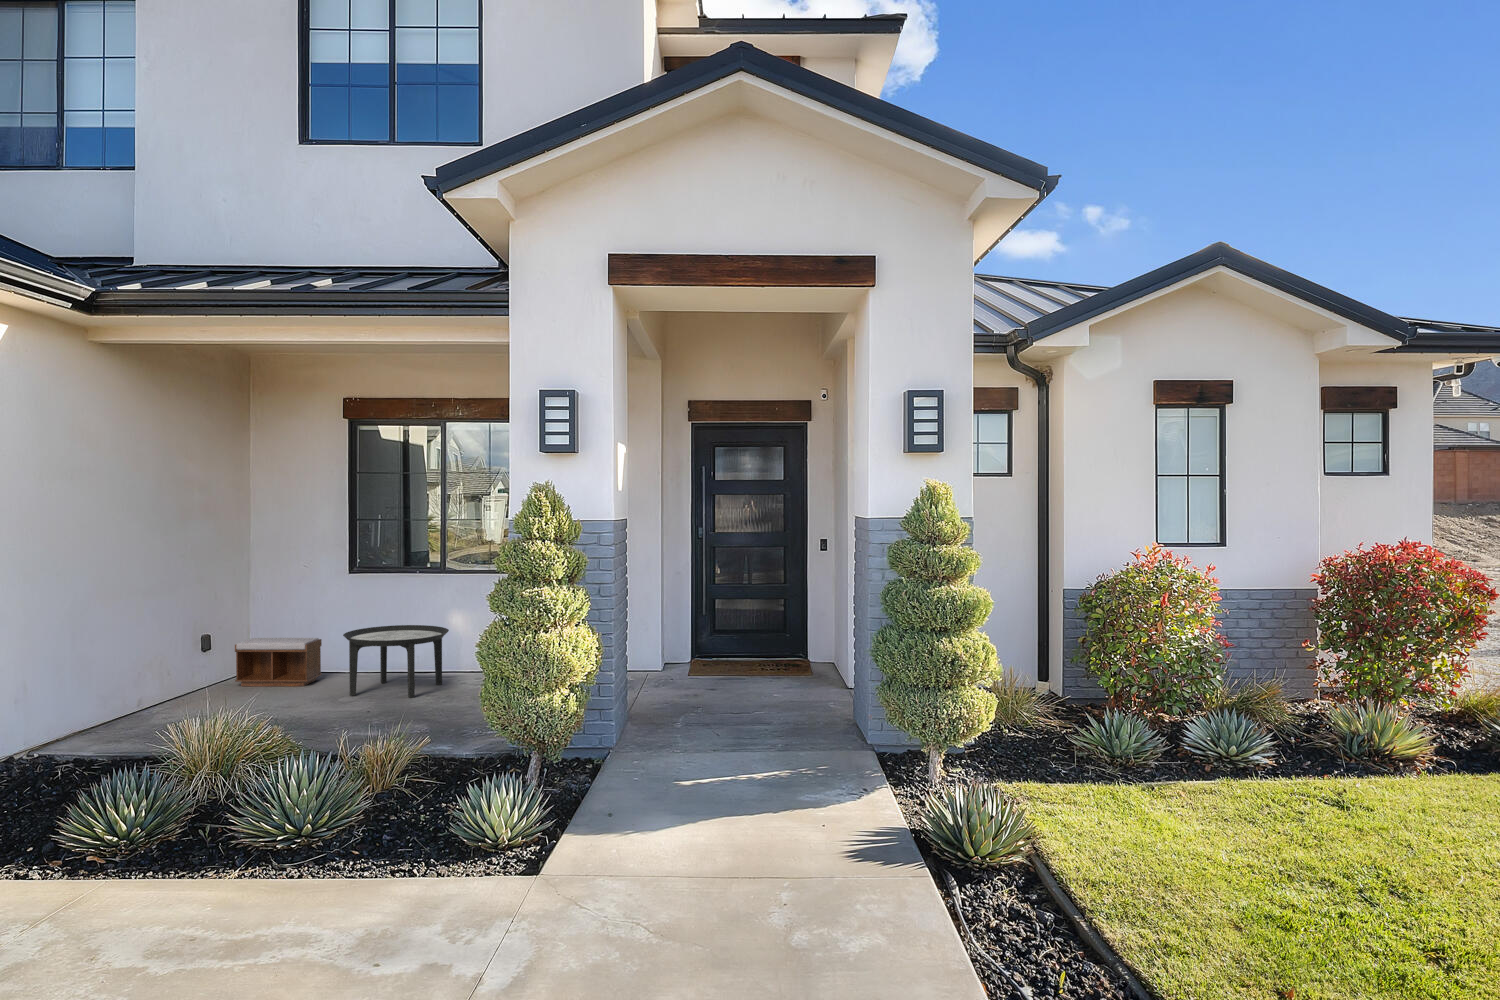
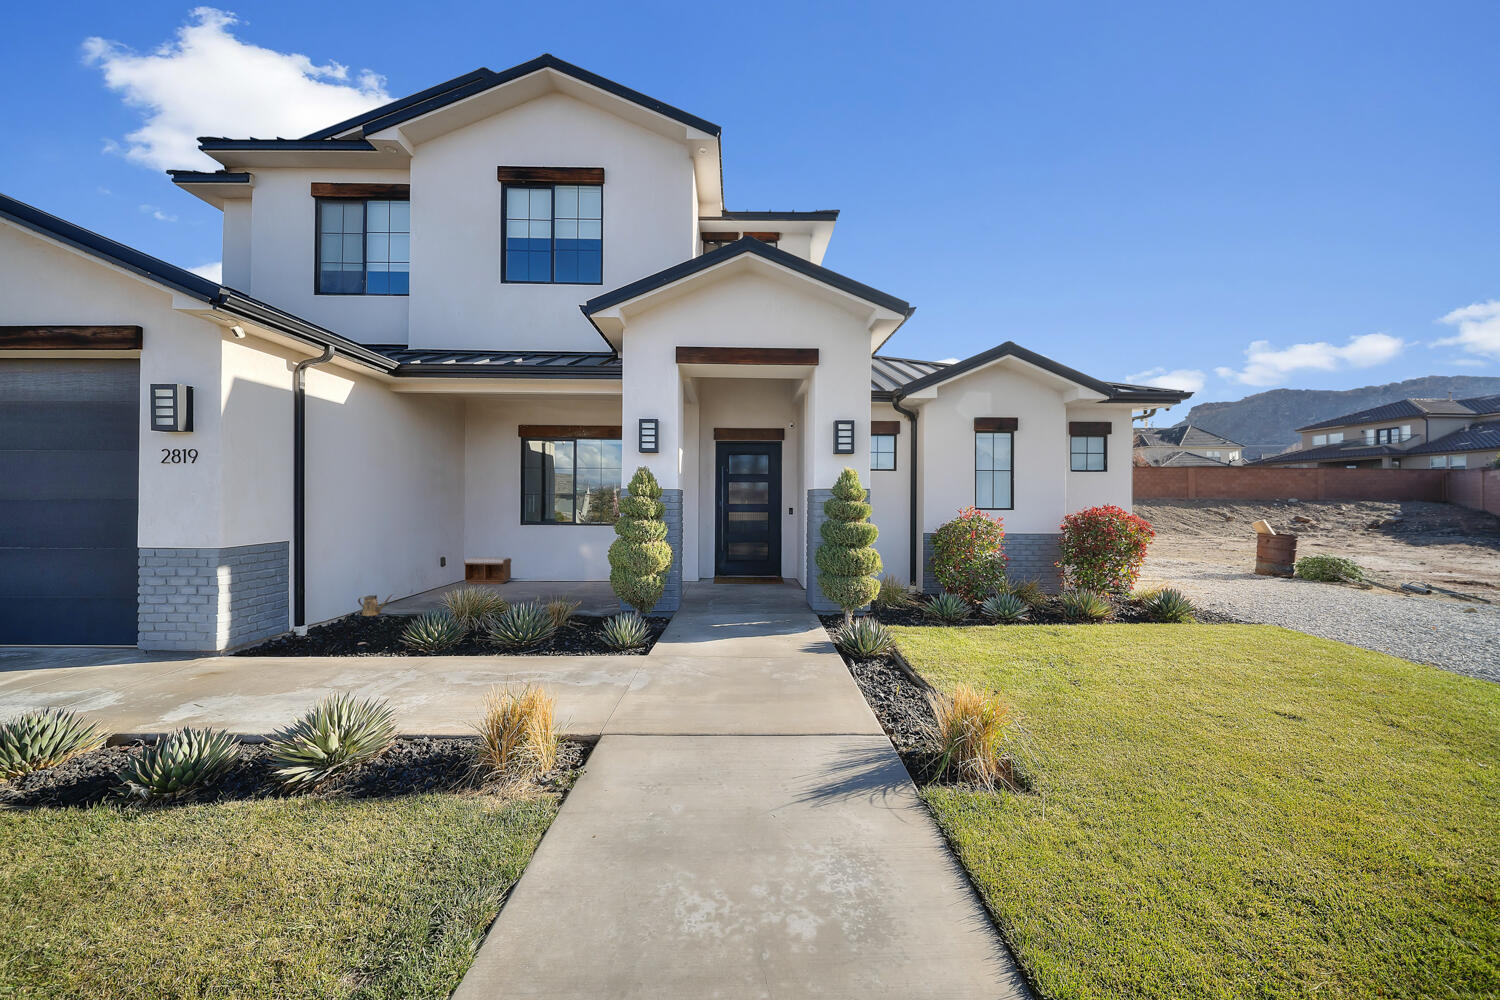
round table: present [343,625,449,698] -> none [525,551,583,589]
watering can: none [16,721,82,764] -> present [358,594,393,616]

